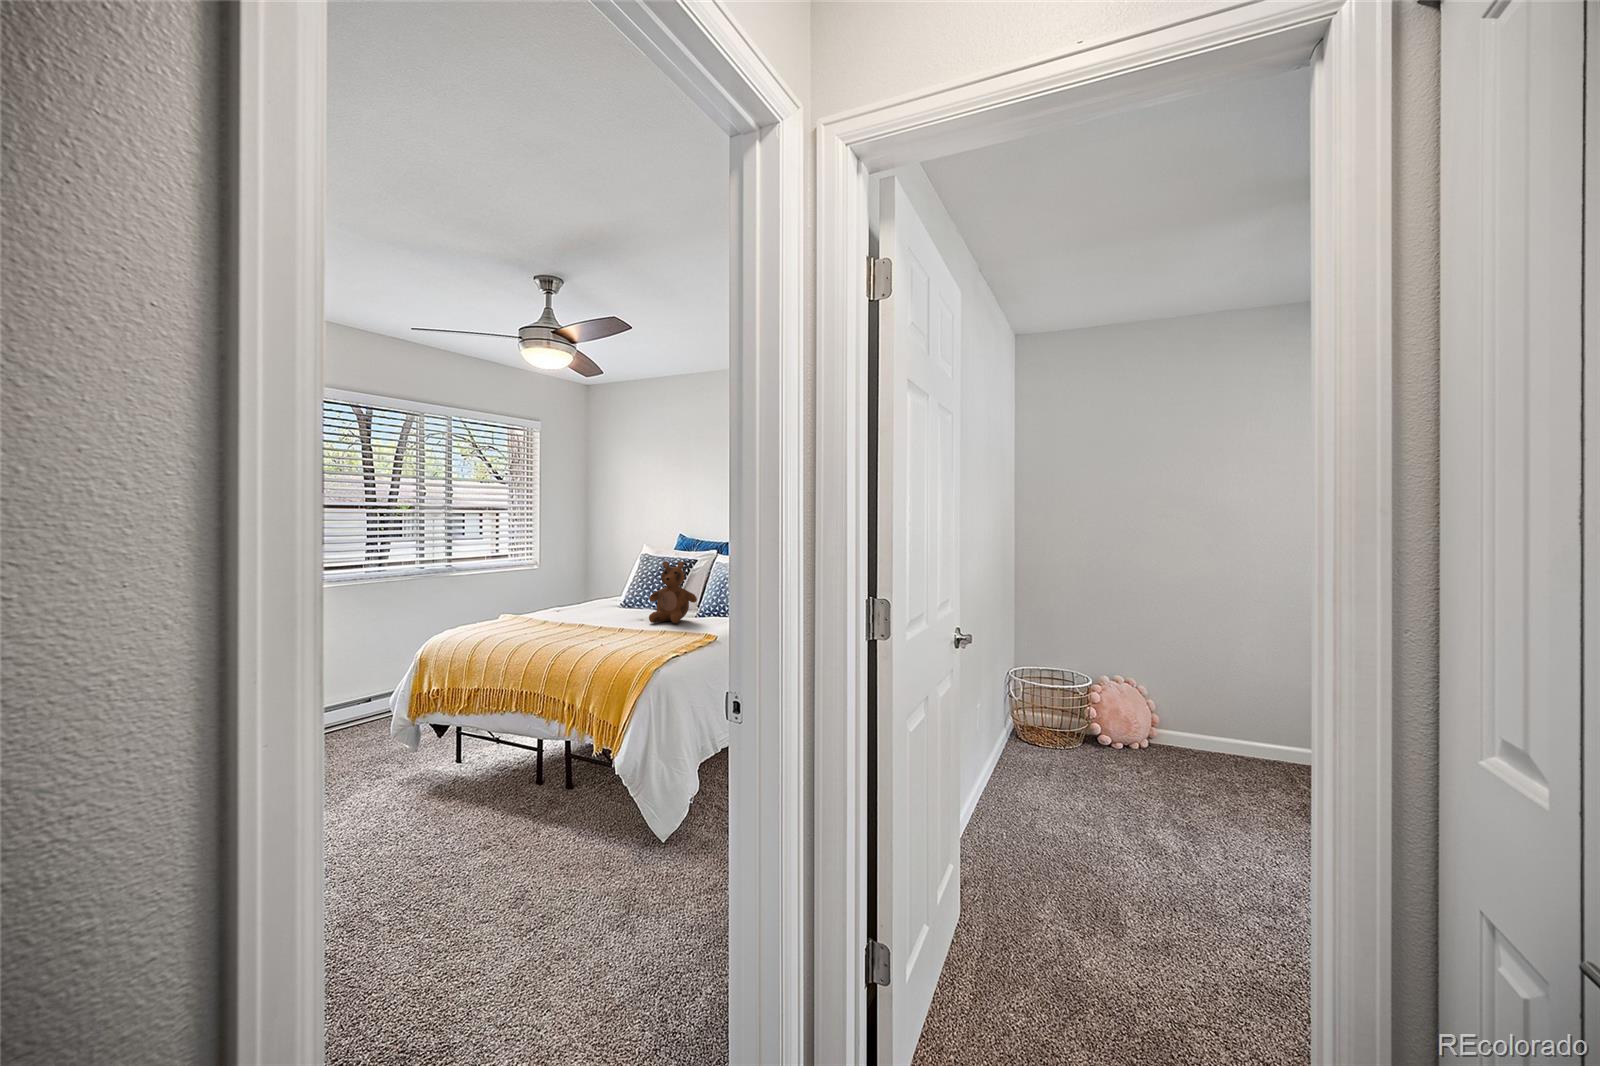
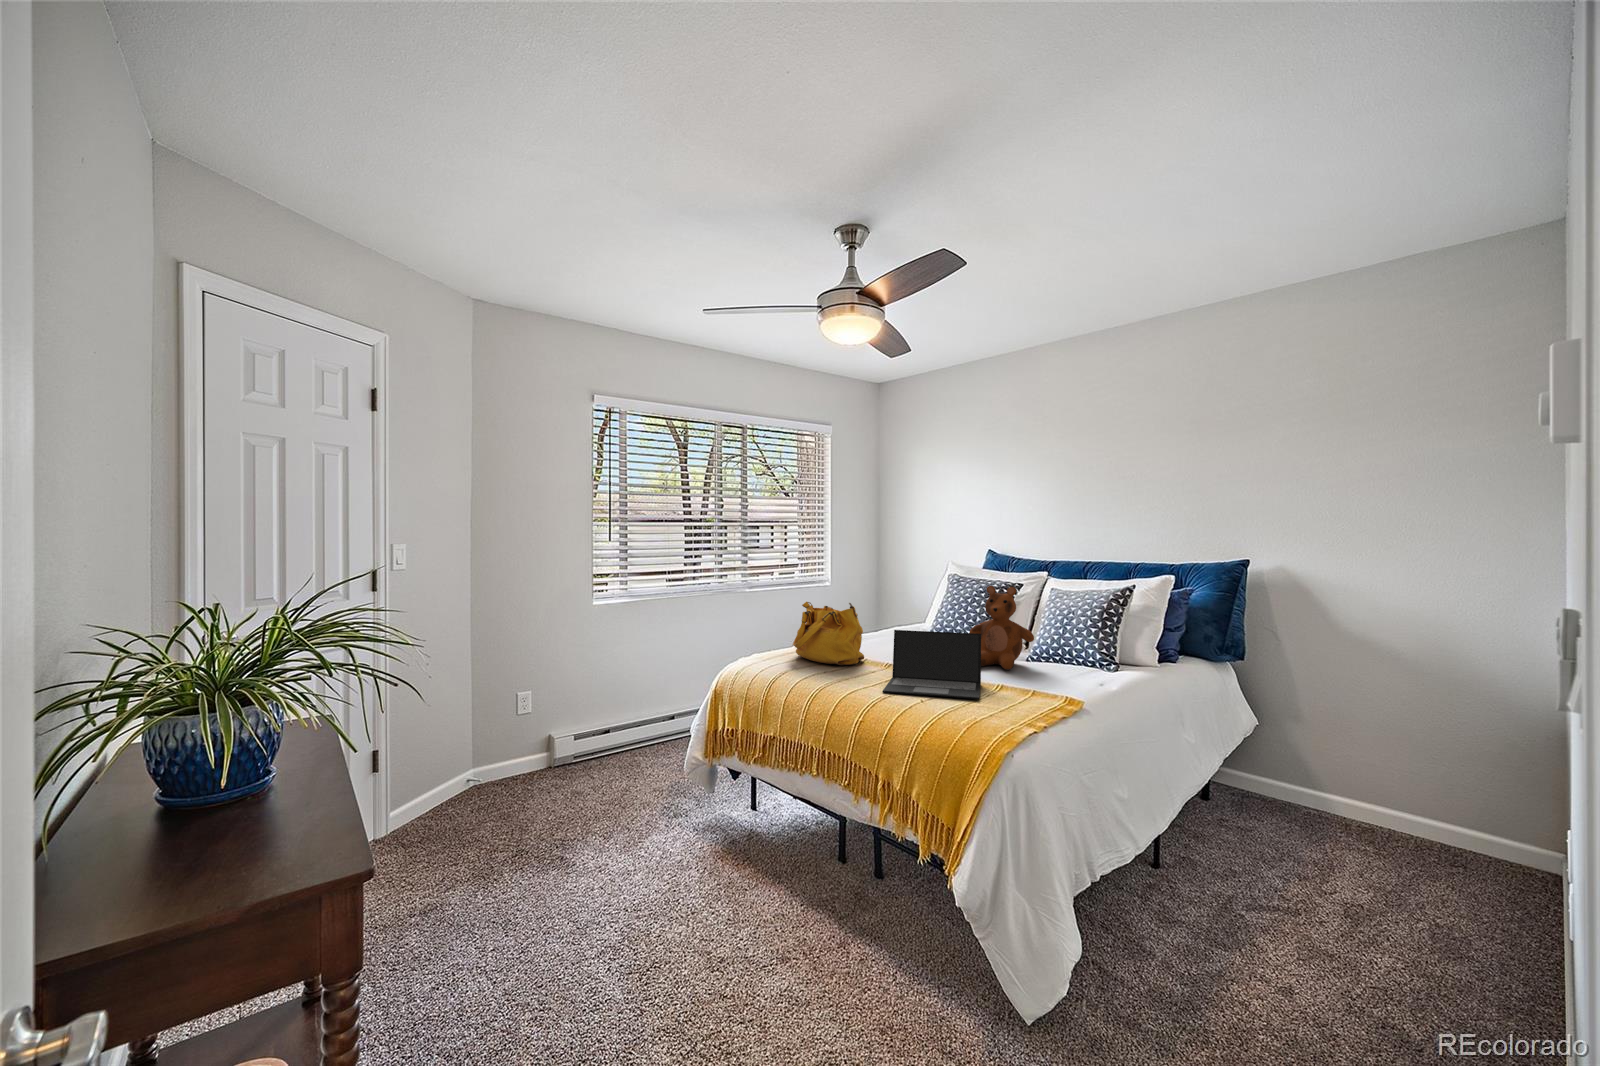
handbag: none [497,577,562,628] -> present [793,602,864,665]
laptop: none [572,596,653,643] -> present [883,630,981,699]

